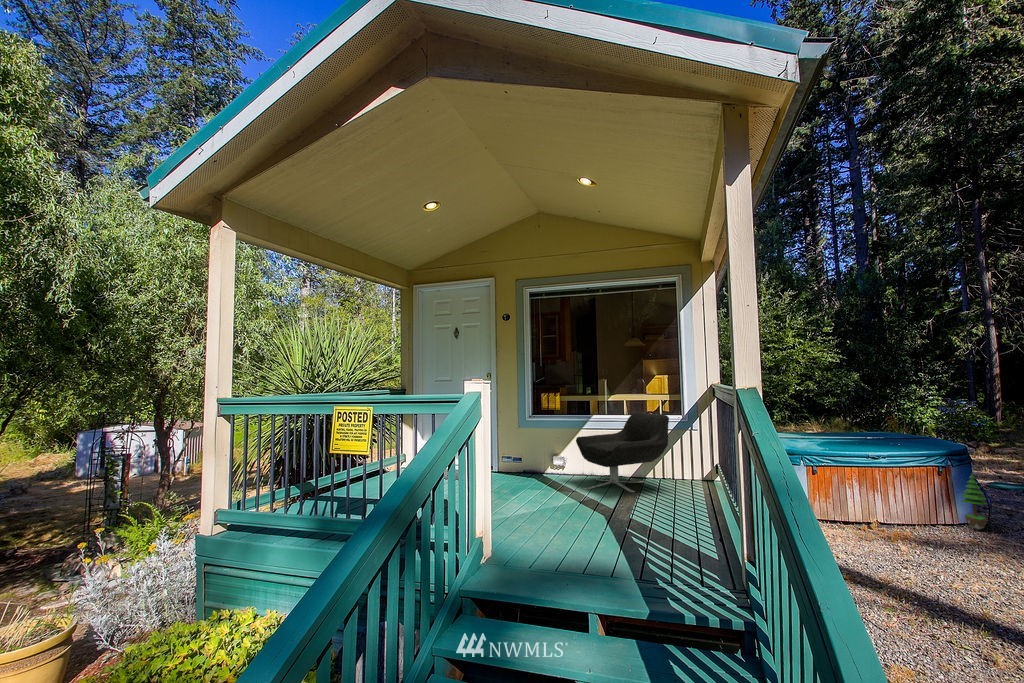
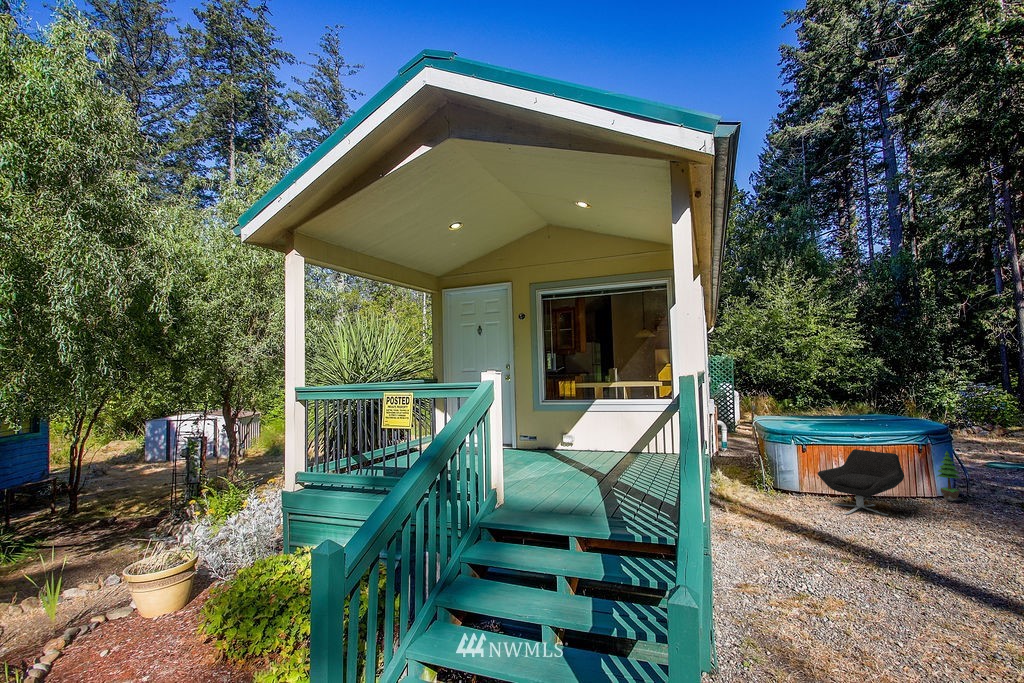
lounge chair: present [576,412,669,492] -> present [818,449,904,515]

